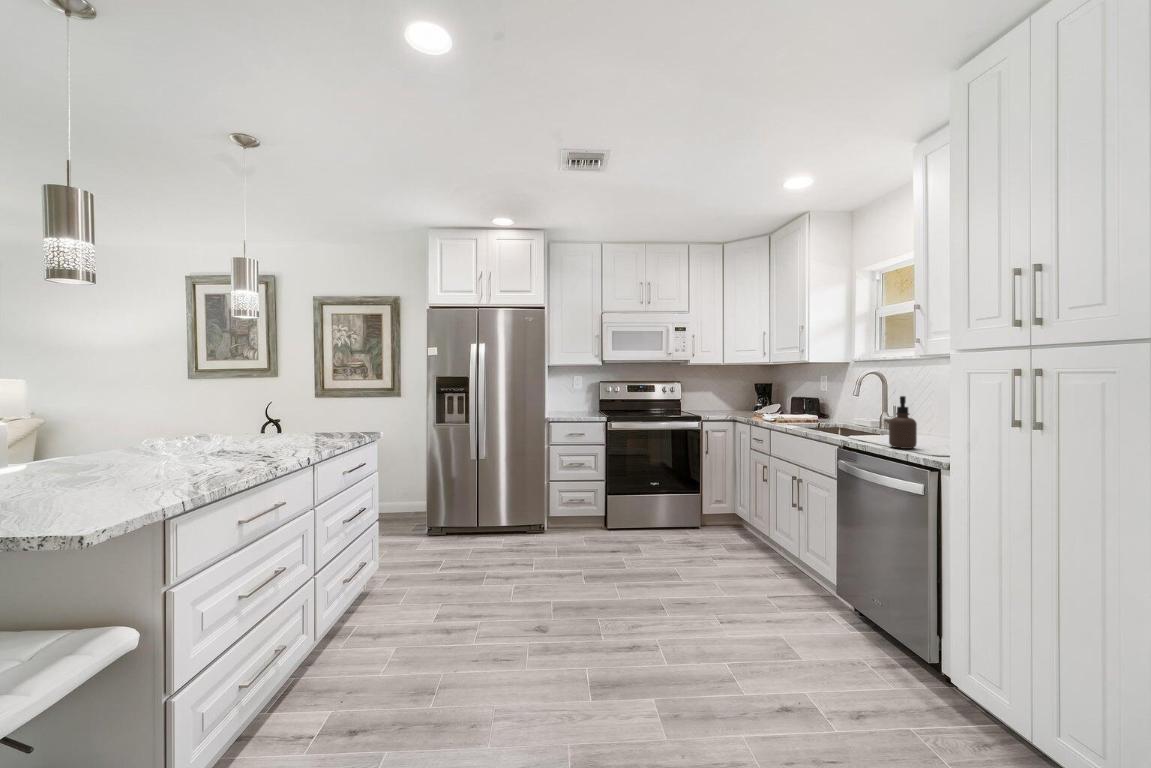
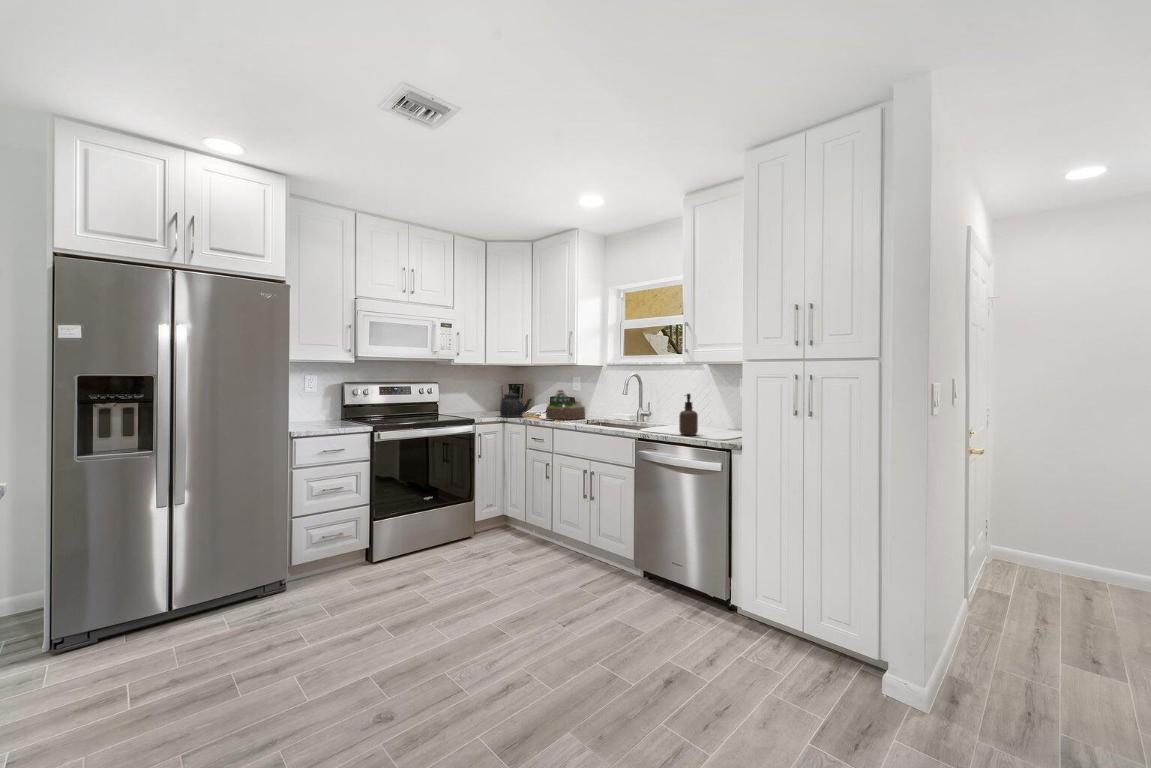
kettle: none [731,385,763,417] -> present [500,386,532,417]
succulent plant: none [773,391,819,422] -> present [546,390,585,420]

